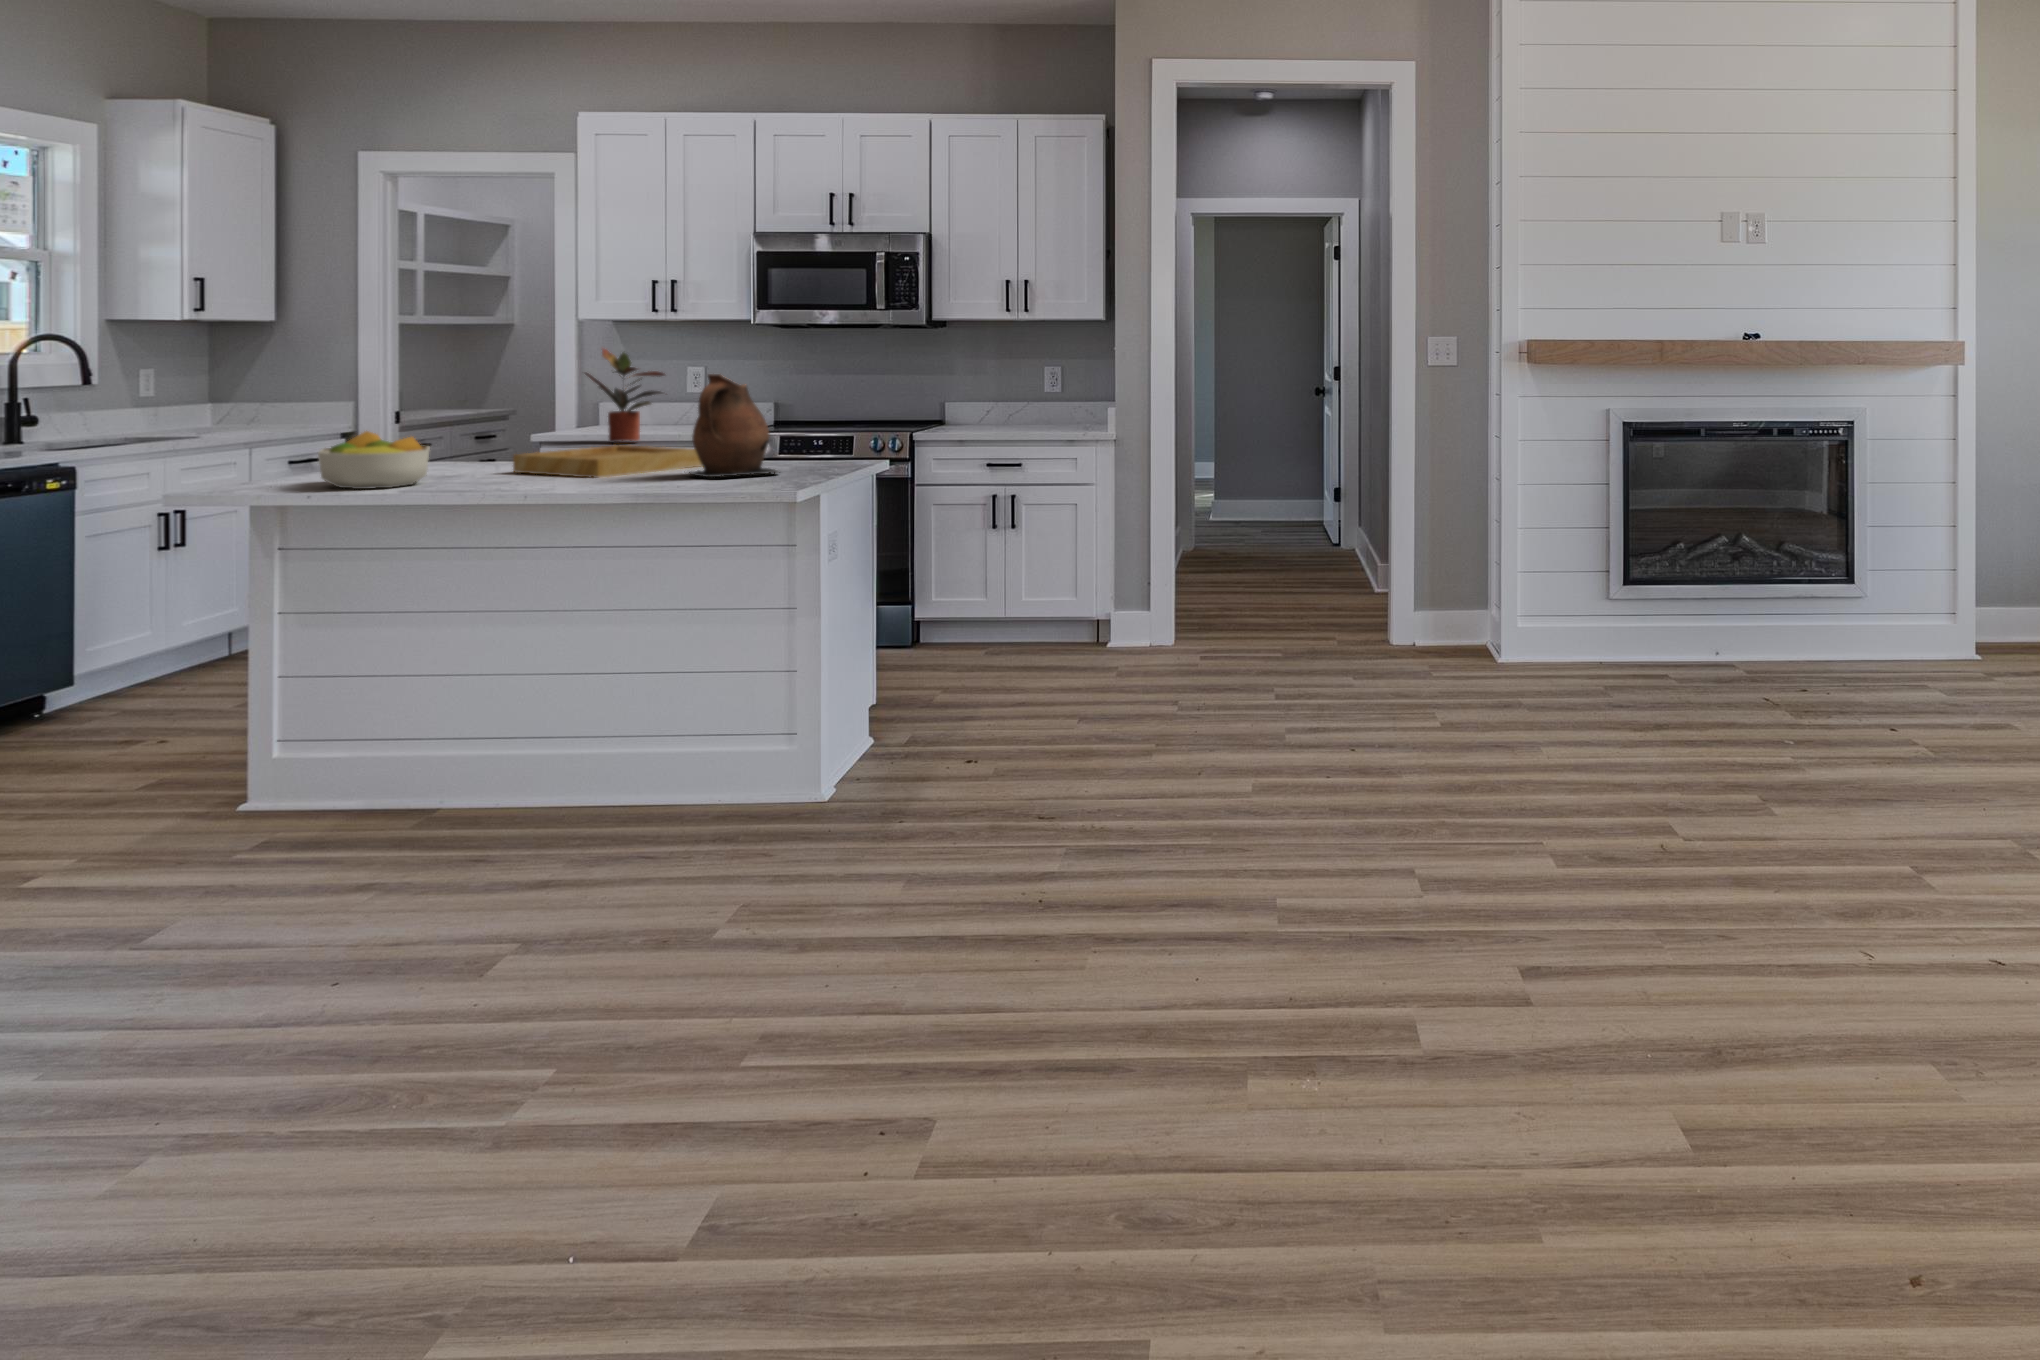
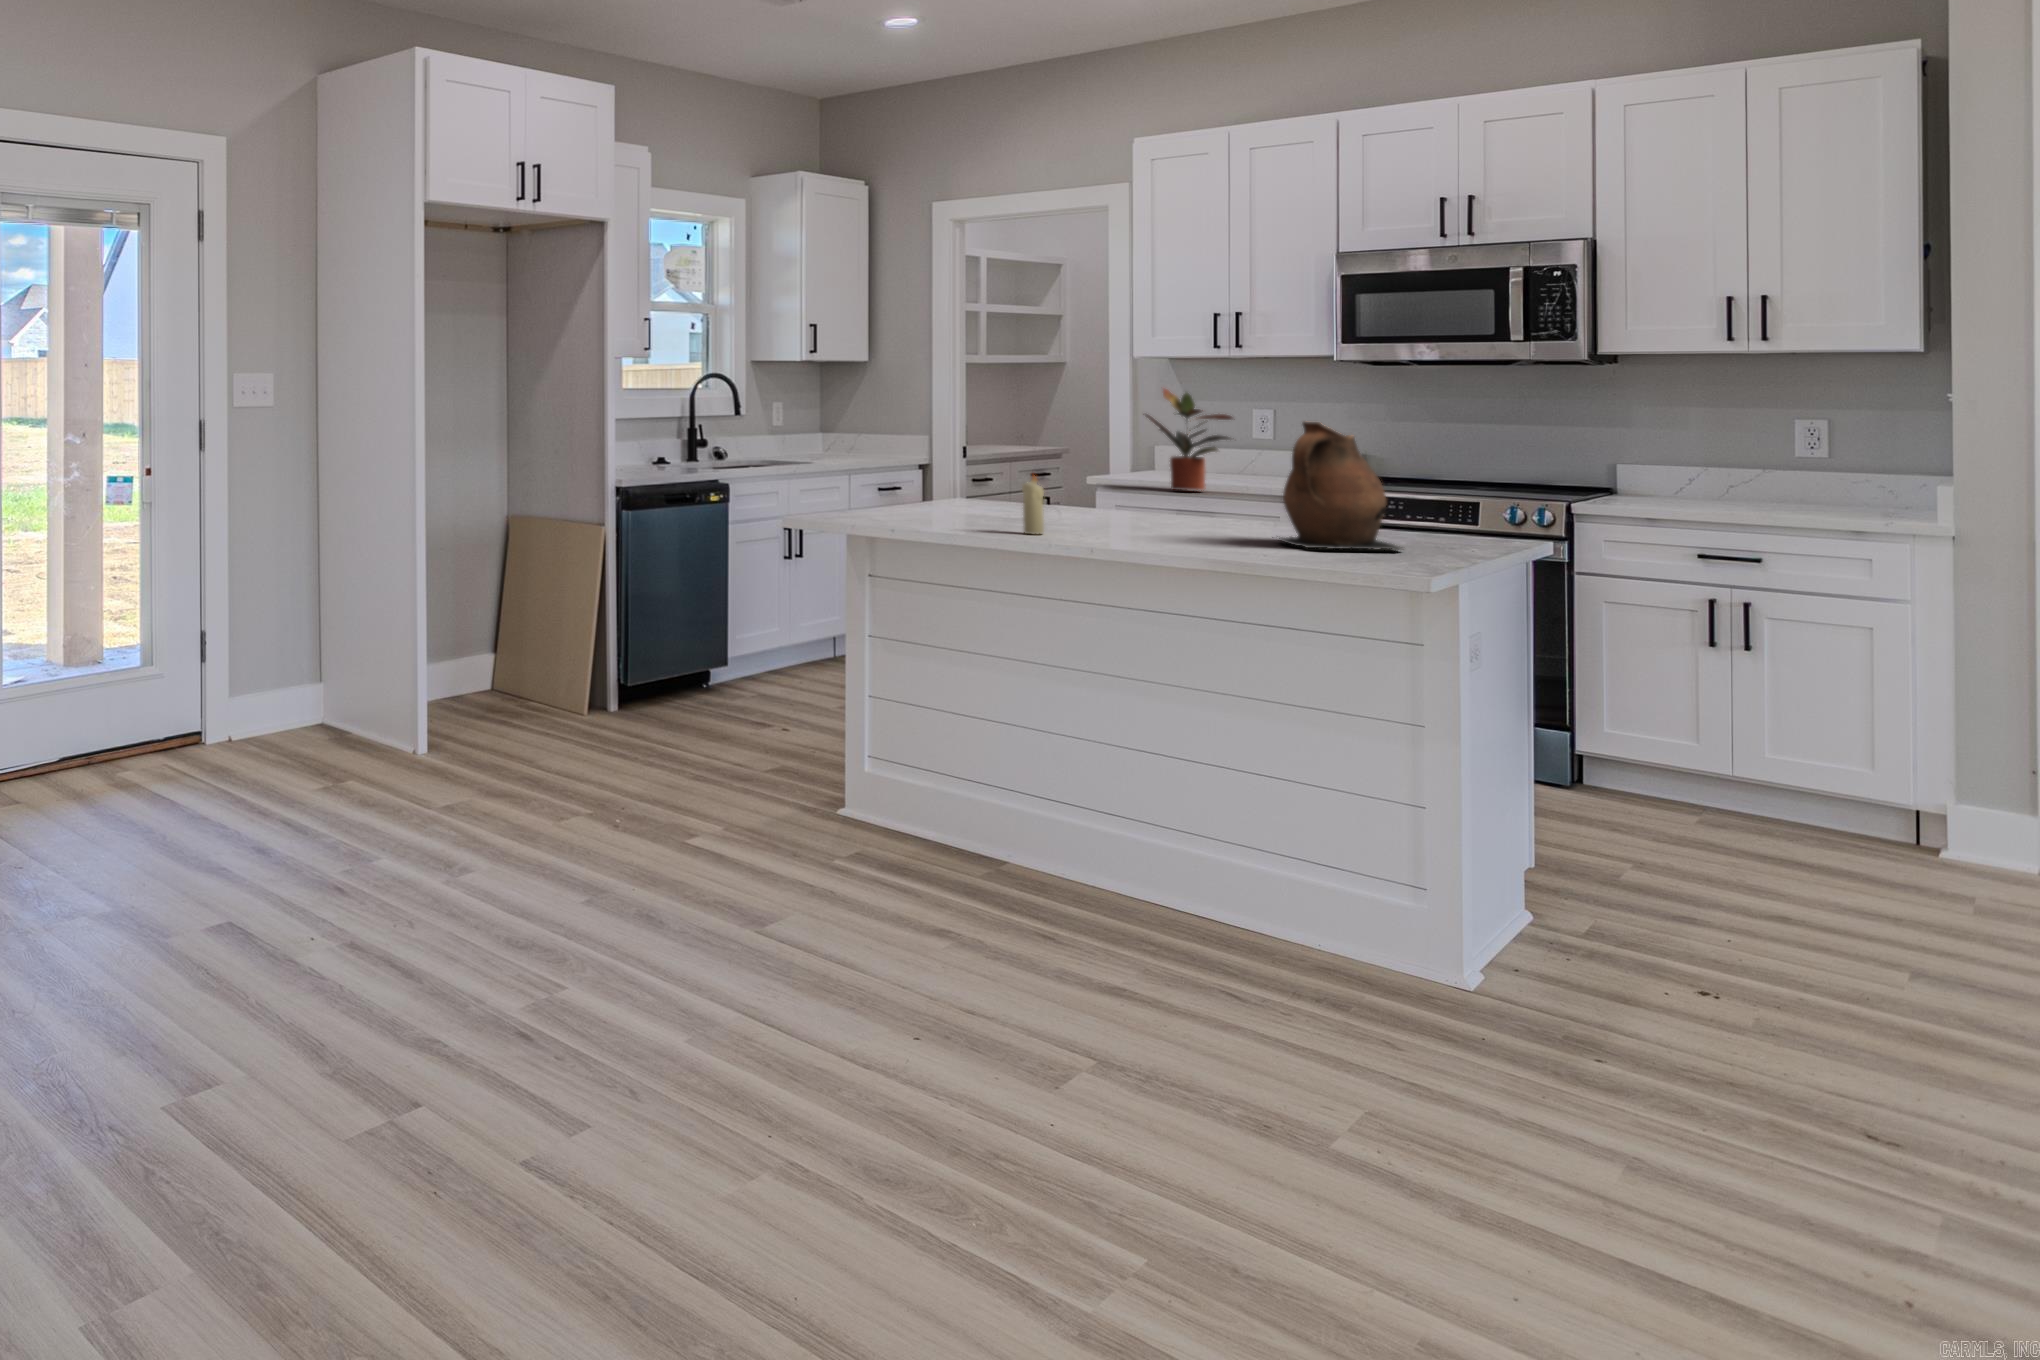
candle: none [457,429,479,487] -> present [1022,476,1044,534]
fruit bowl: present [318,431,430,489] -> none [897,468,996,527]
tray: present [513,445,702,478] -> none [1077,497,1291,535]

